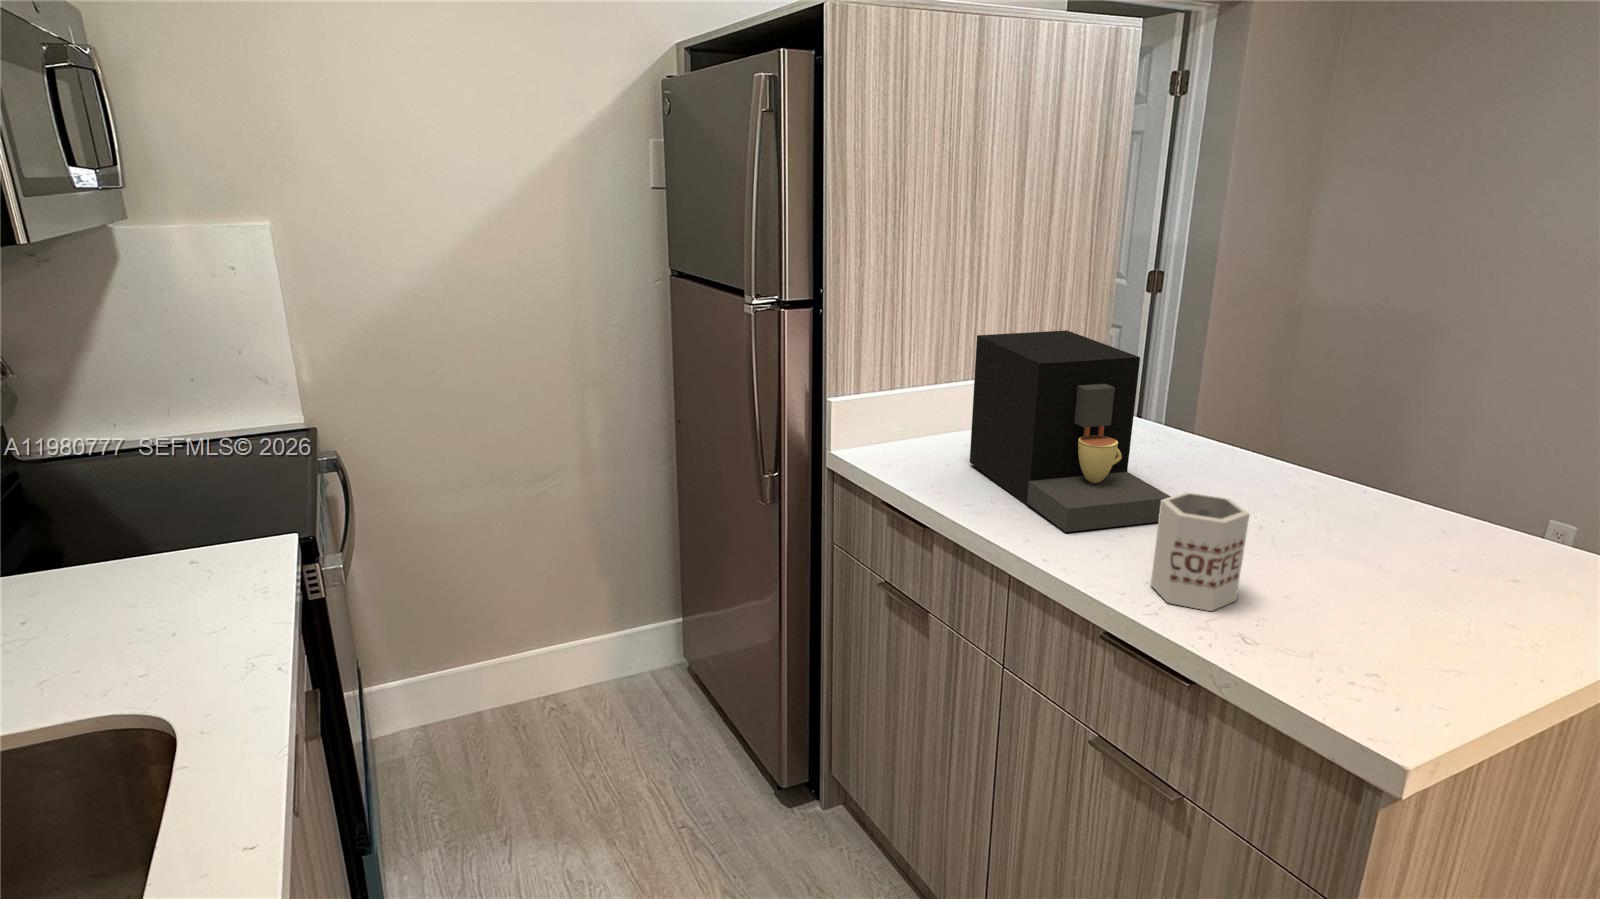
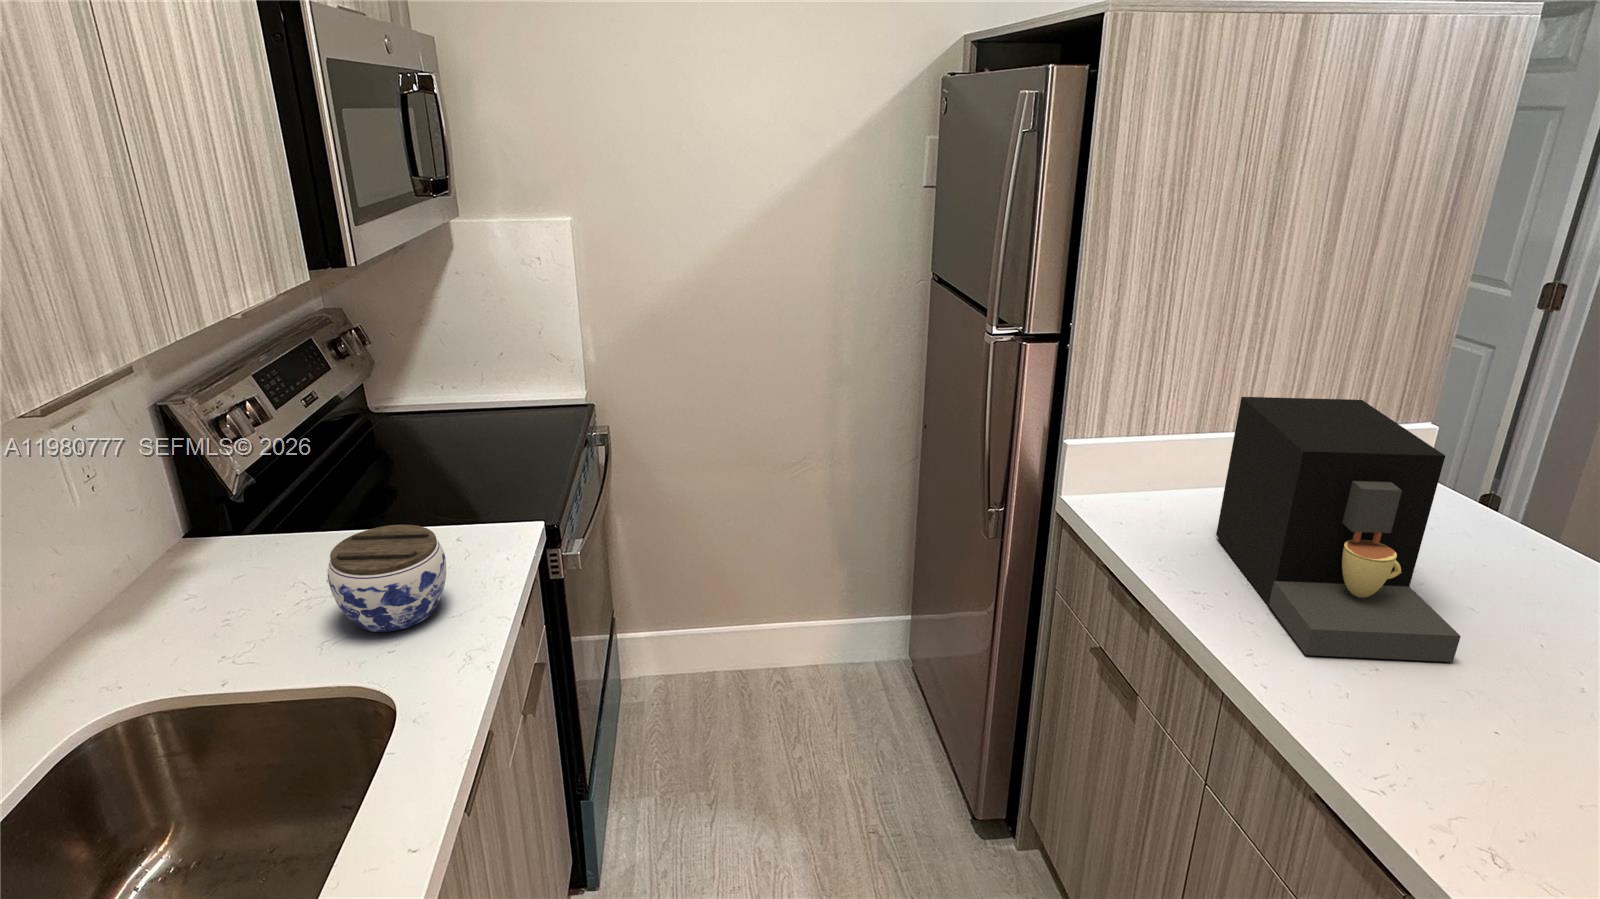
mug: present [1151,493,1249,611] -> none [1395,656,1545,815]
jar: none [64,536,216,658] -> present [328,525,446,632]

